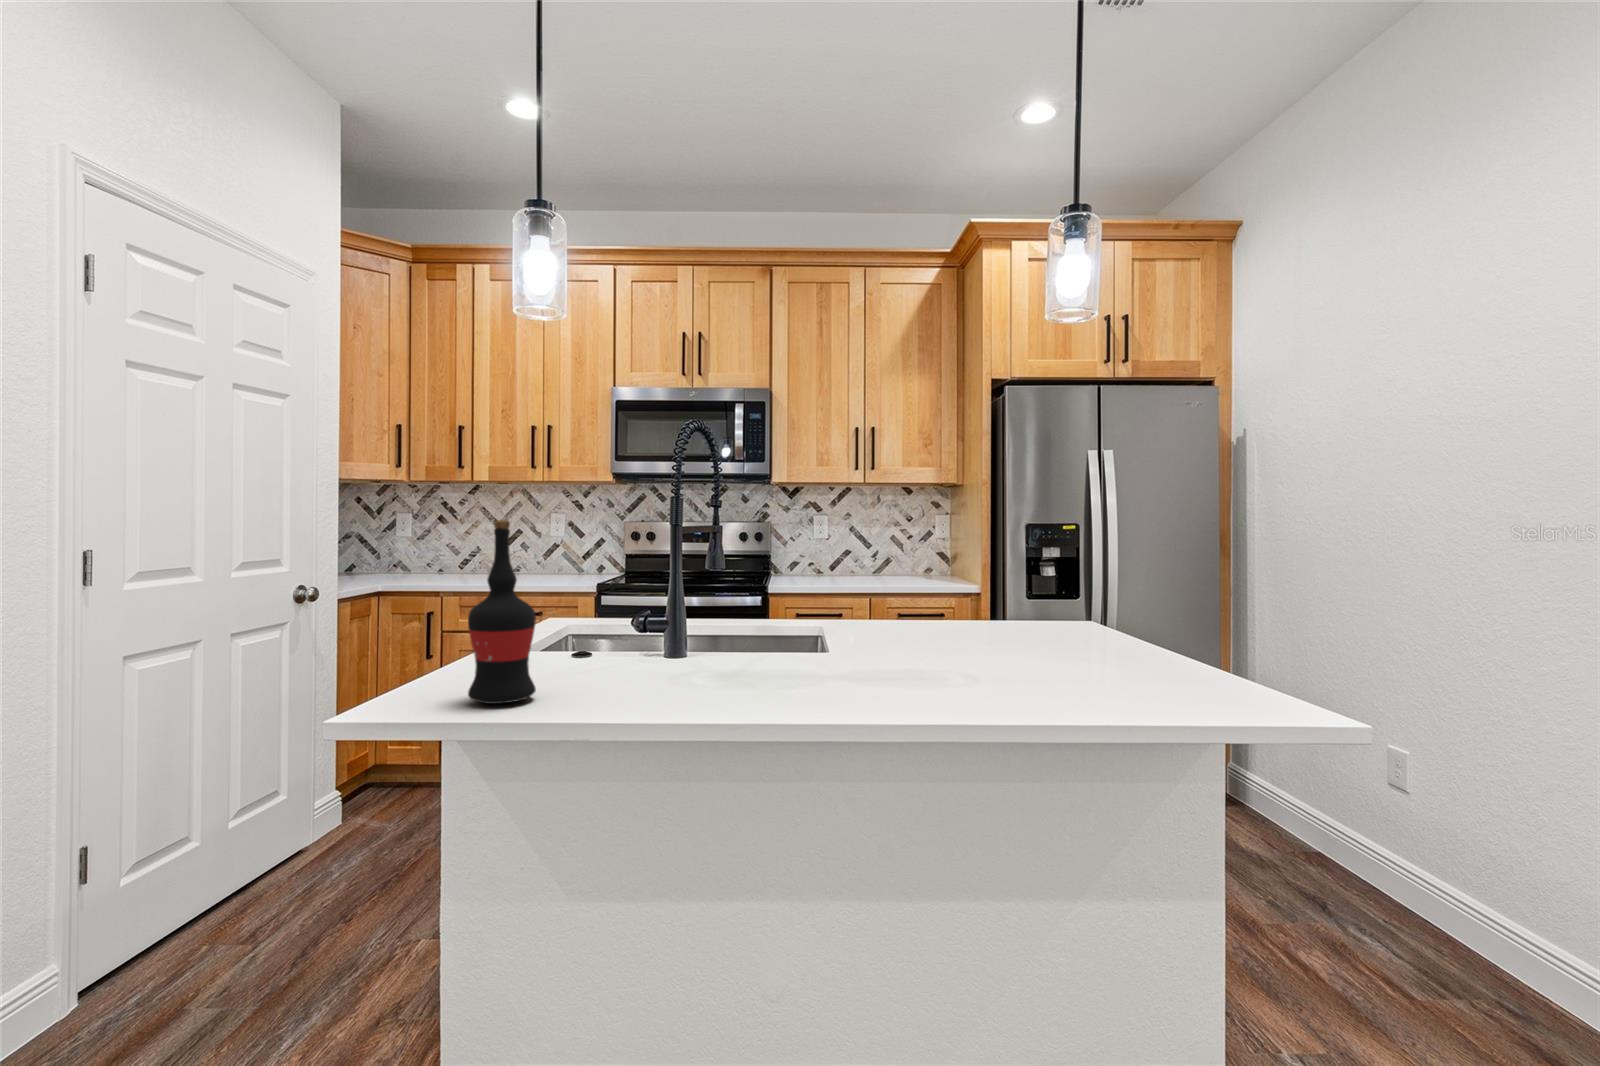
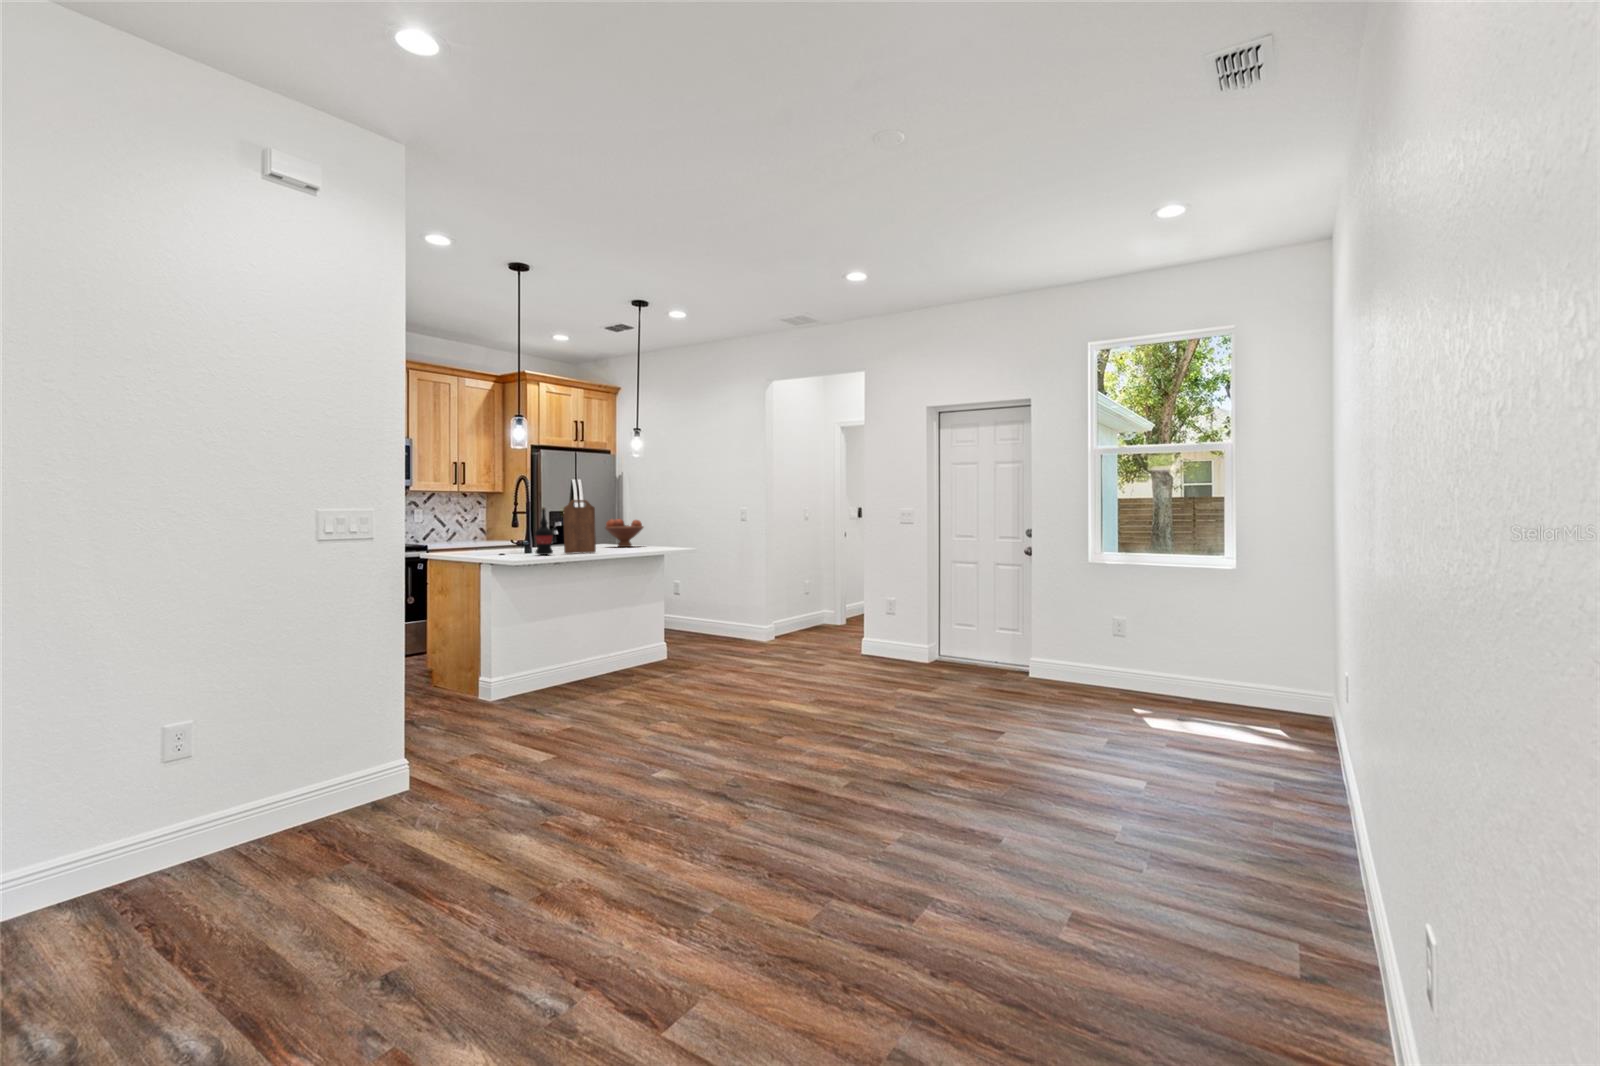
cutting board: none [592,490,704,712] -> present [563,500,596,554]
fruit bowl: none [978,556,1116,658] -> present [605,519,643,547]

